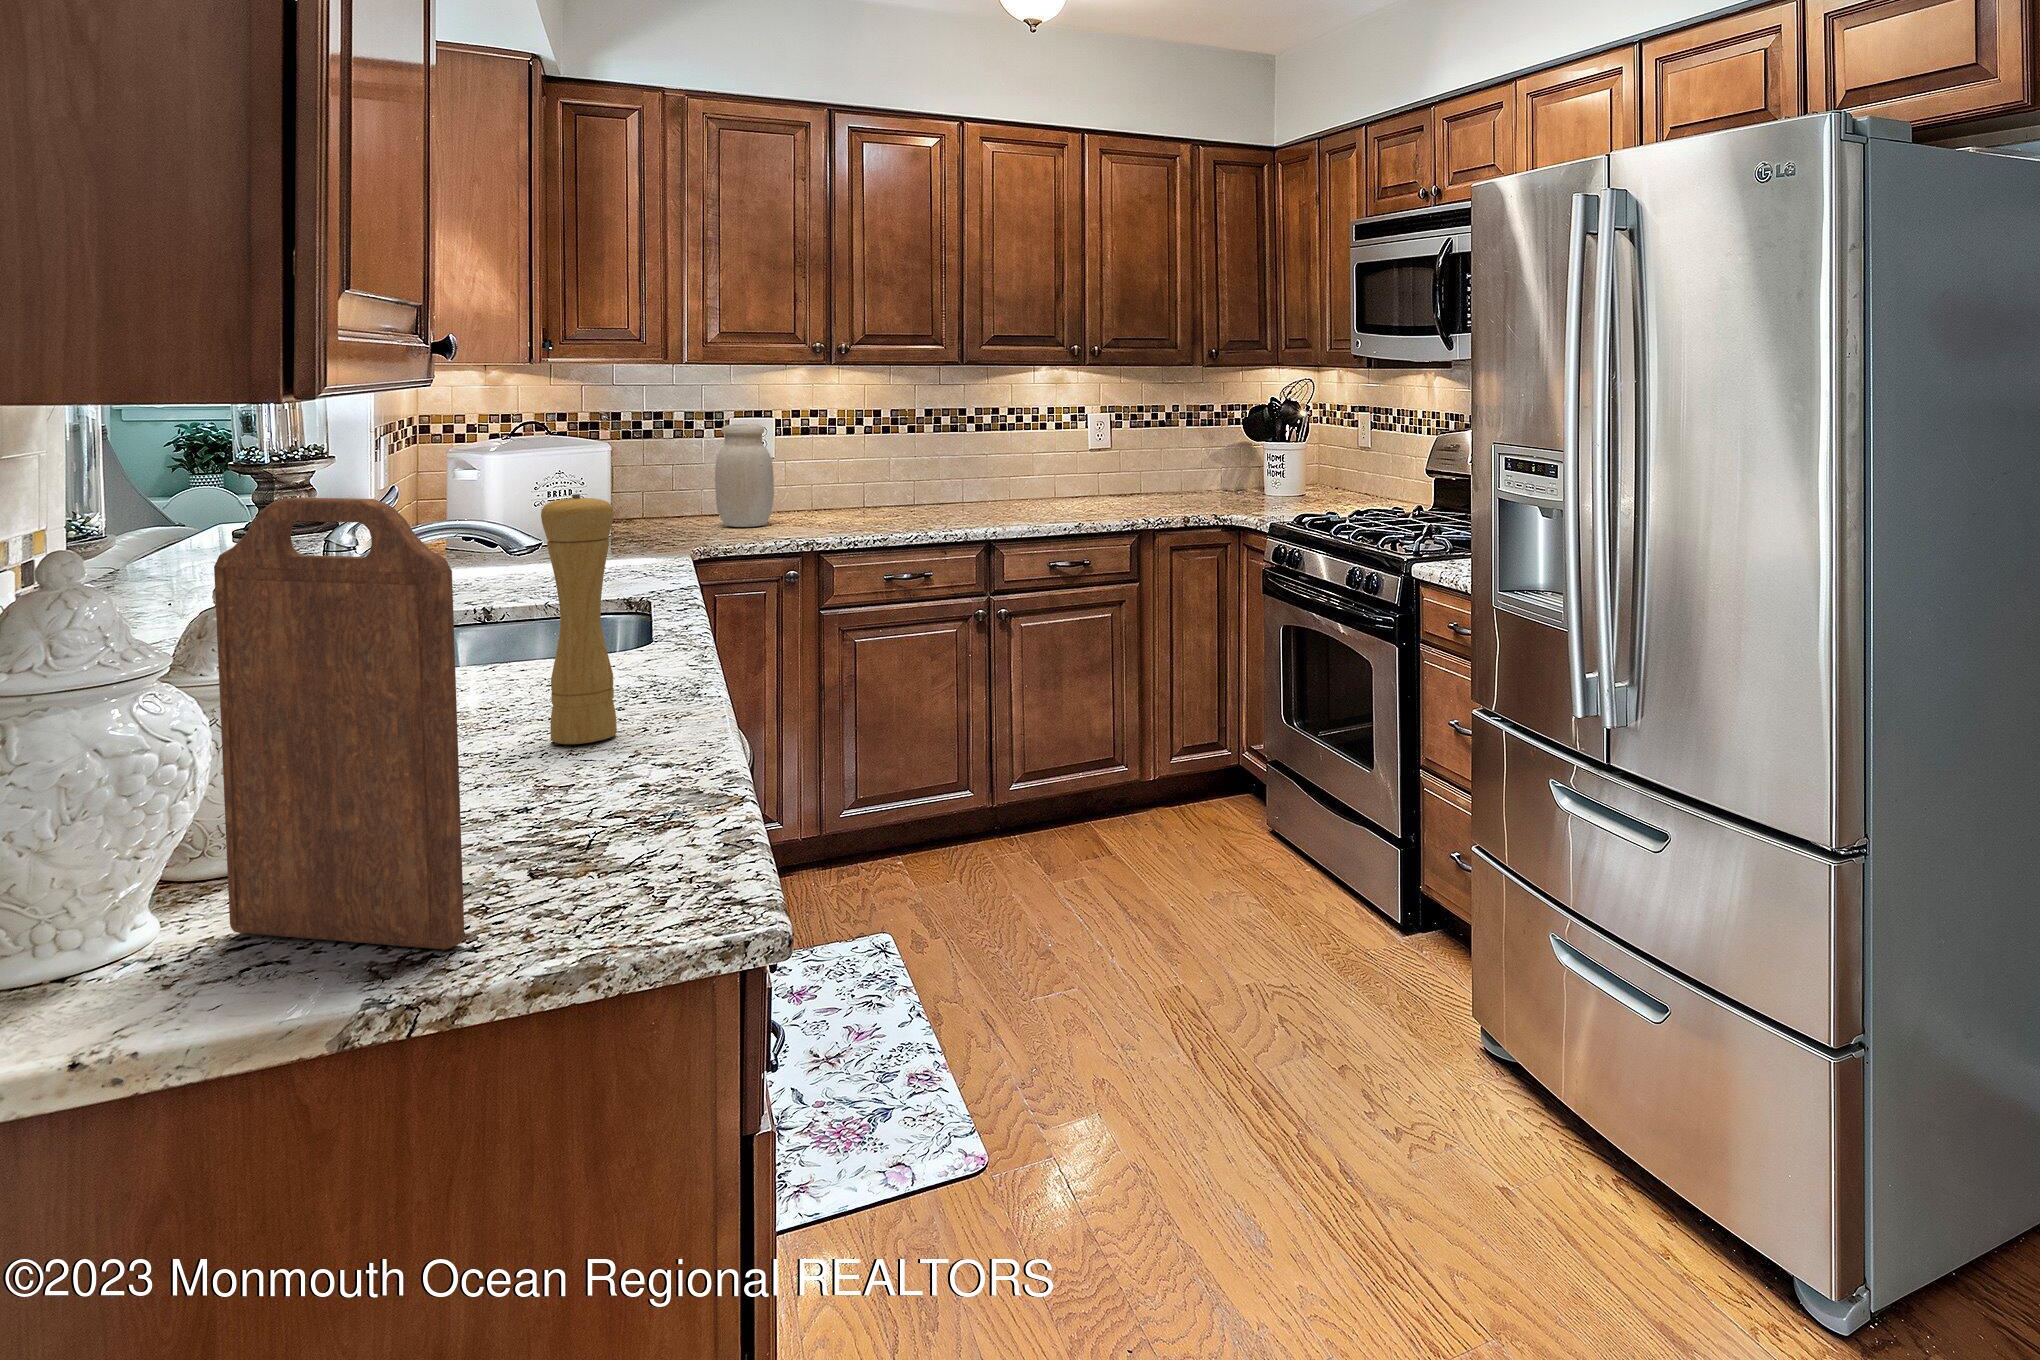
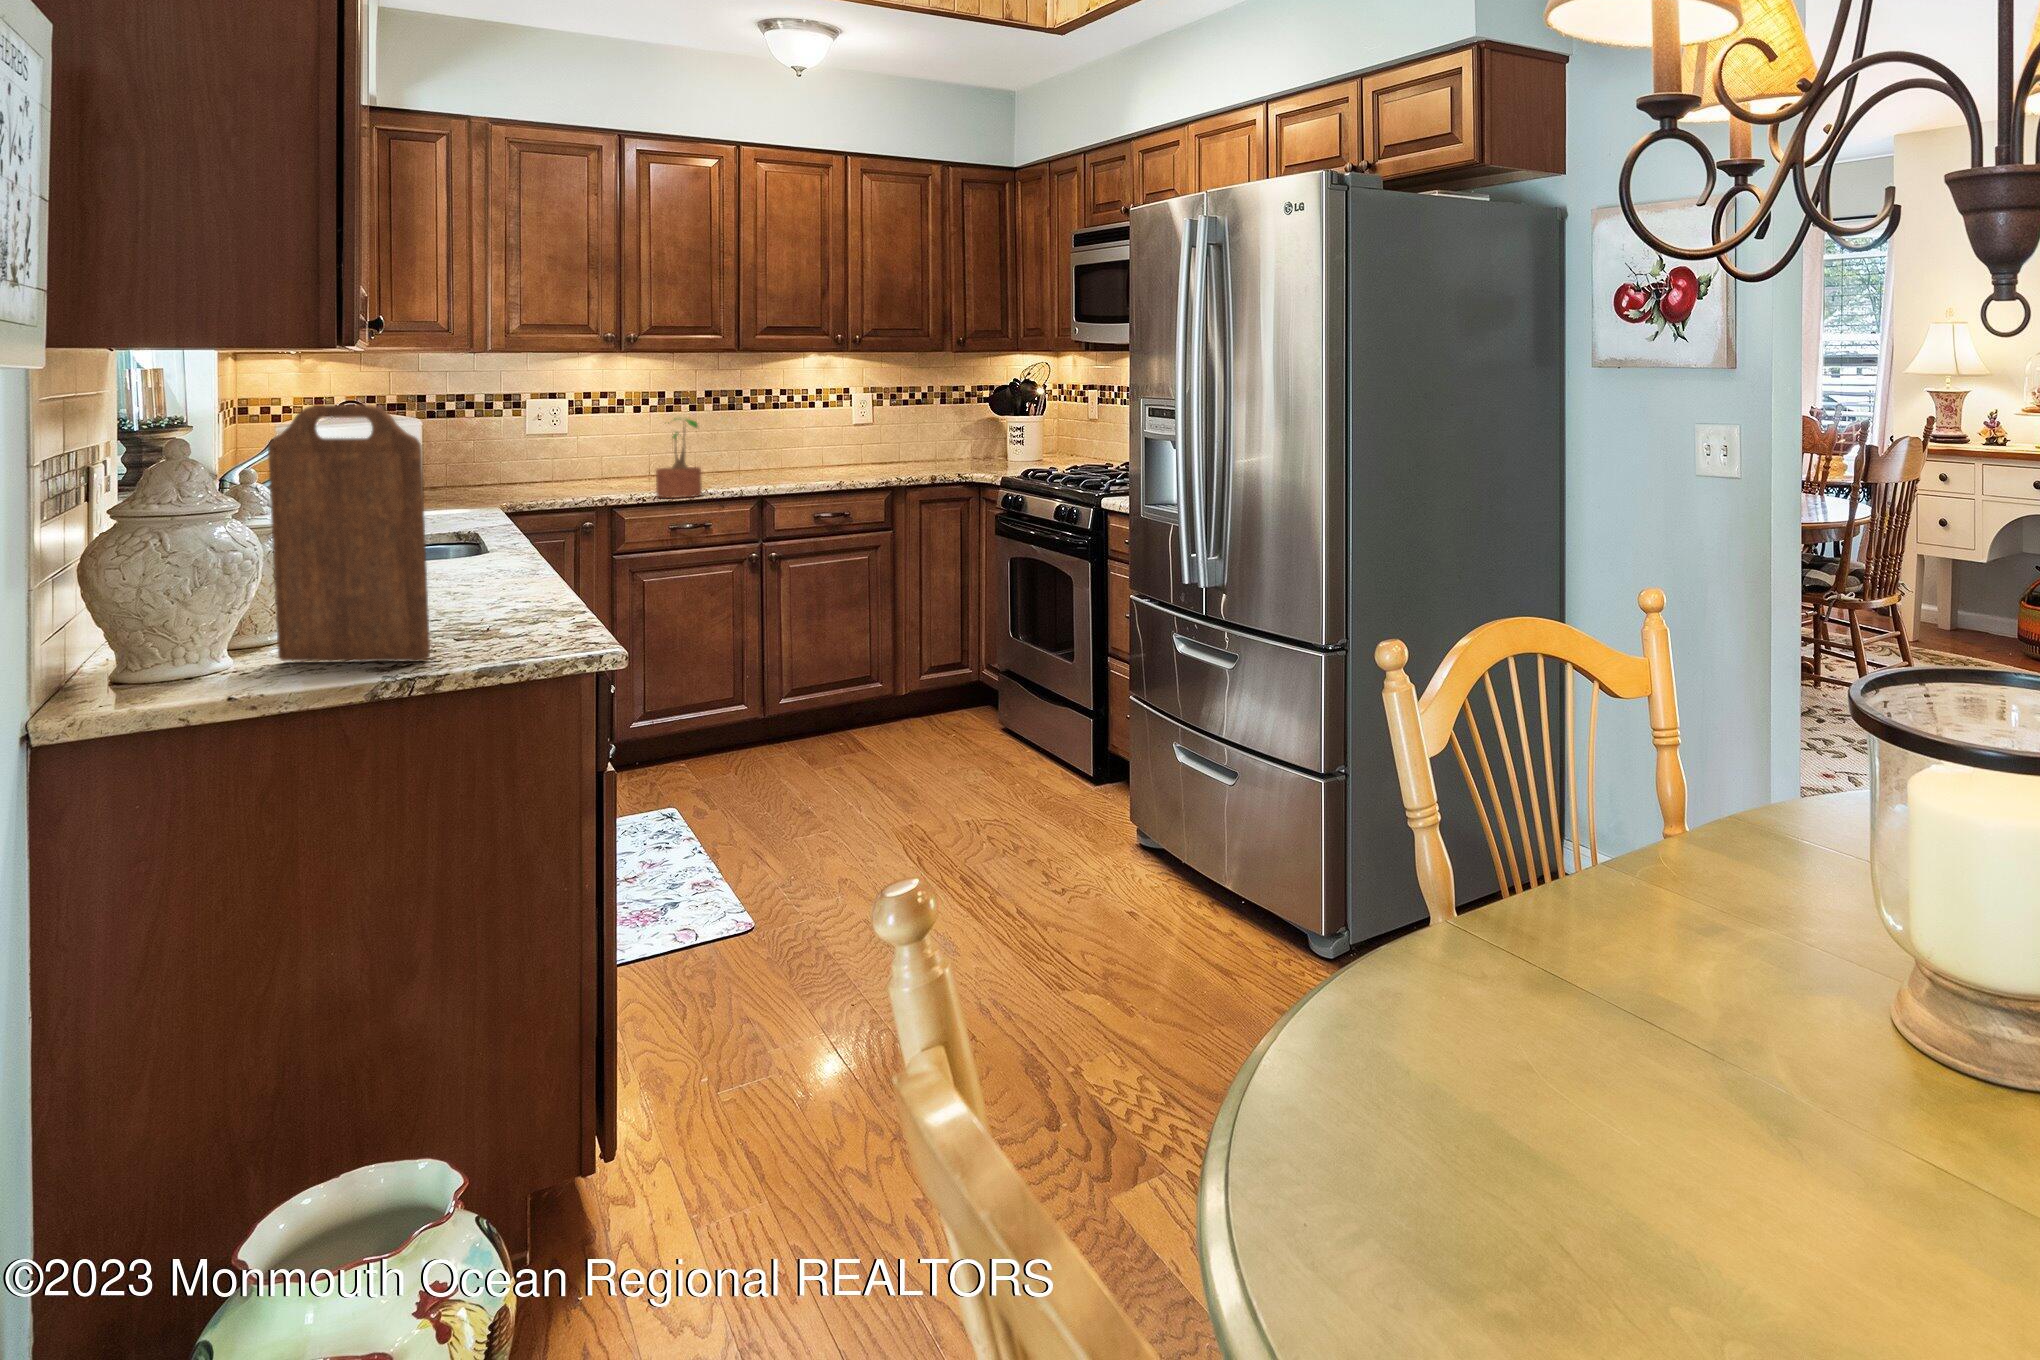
jar: present [715,424,774,527] -> none [514,403,568,492]
potted plant: none [868,445,919,542] -> present [656,419,702,498]
pepper mill: present [541,494,617,744] -> none [428,426,484,596]

